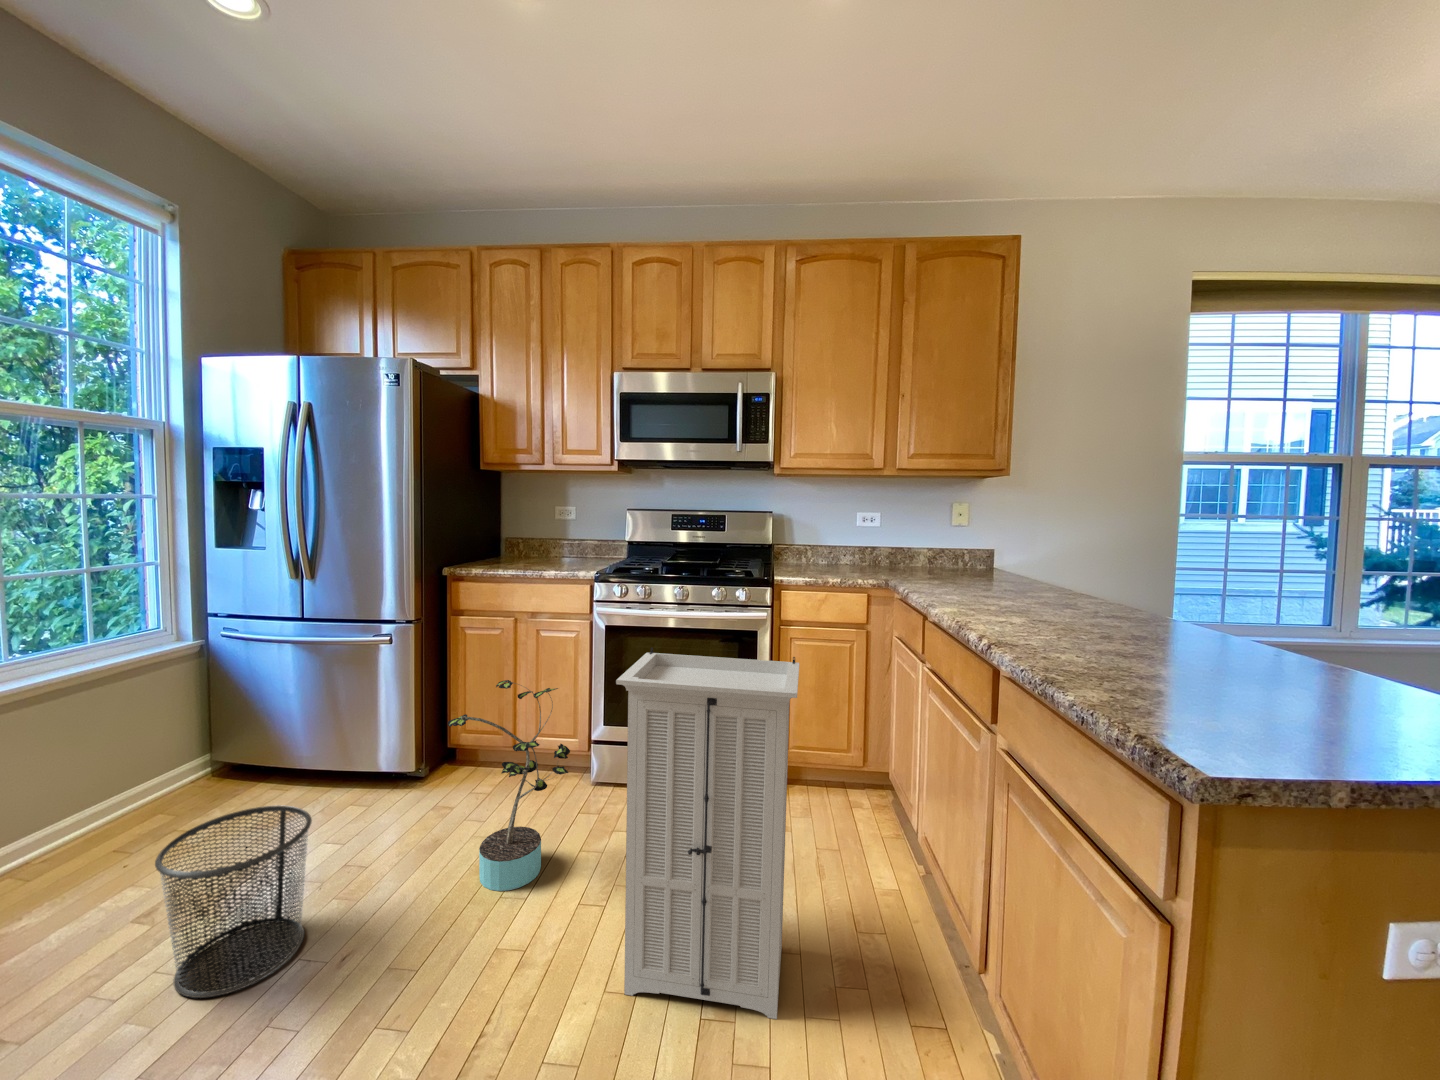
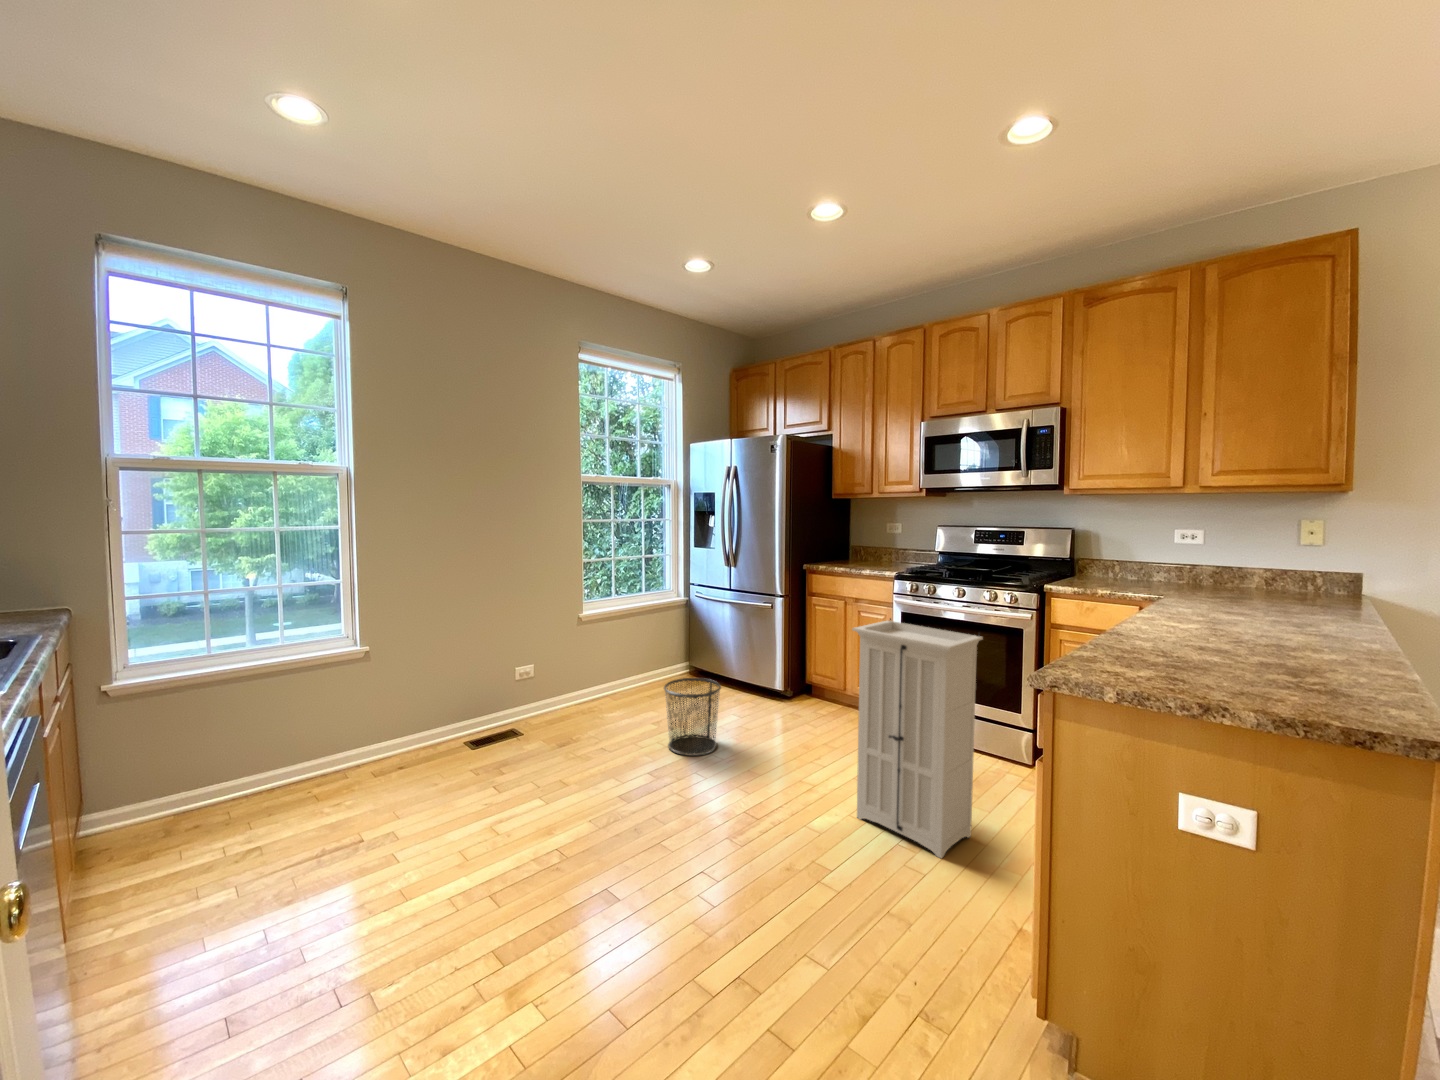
potted plant: present [448,680,570,891] -> none [786,635,855,762]

